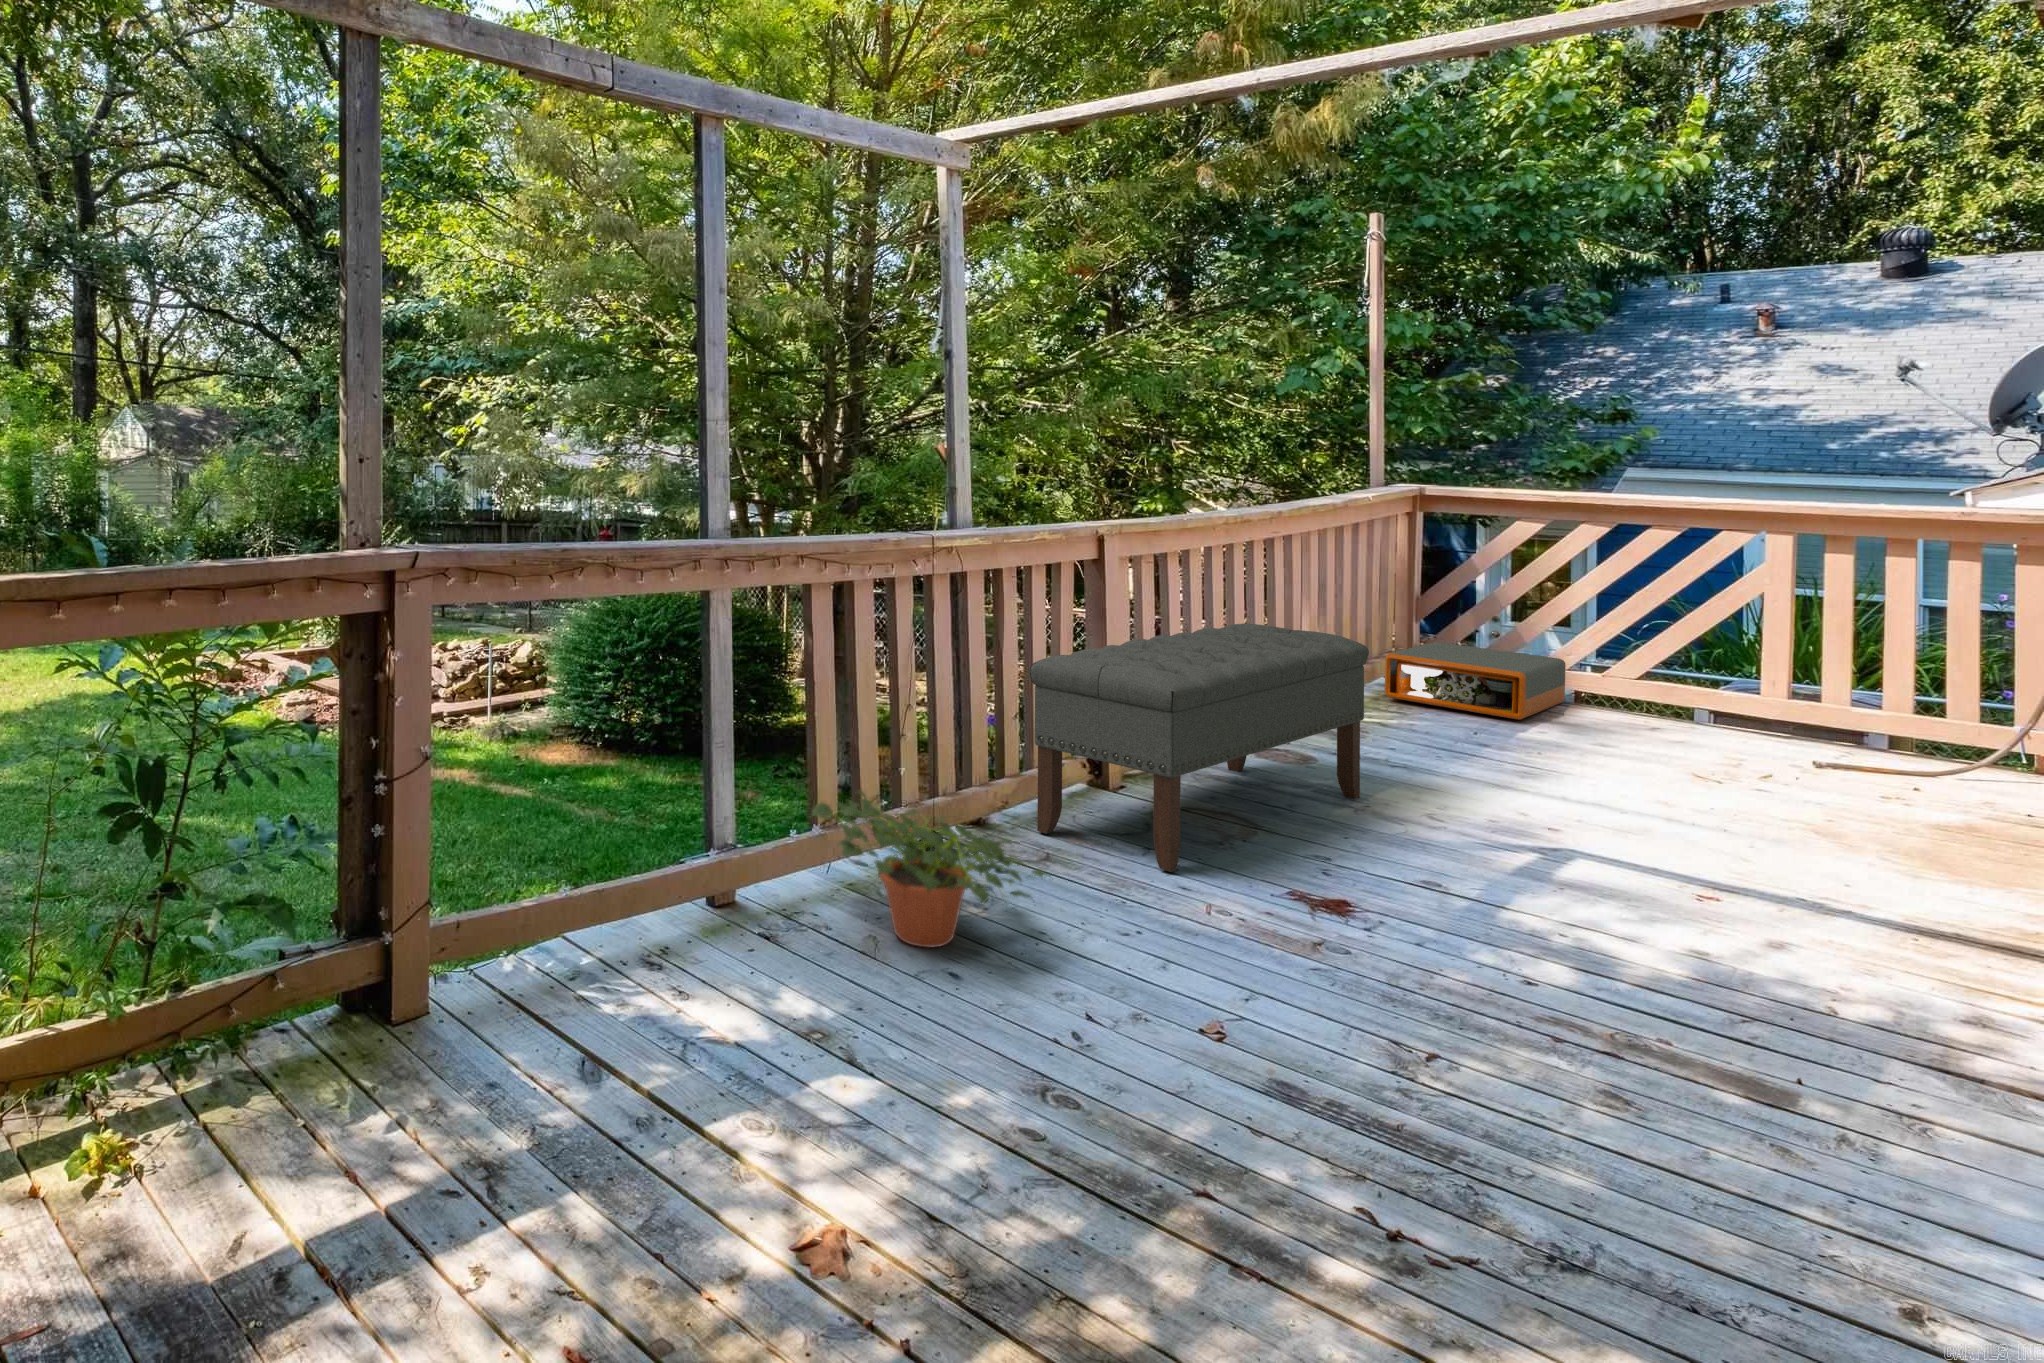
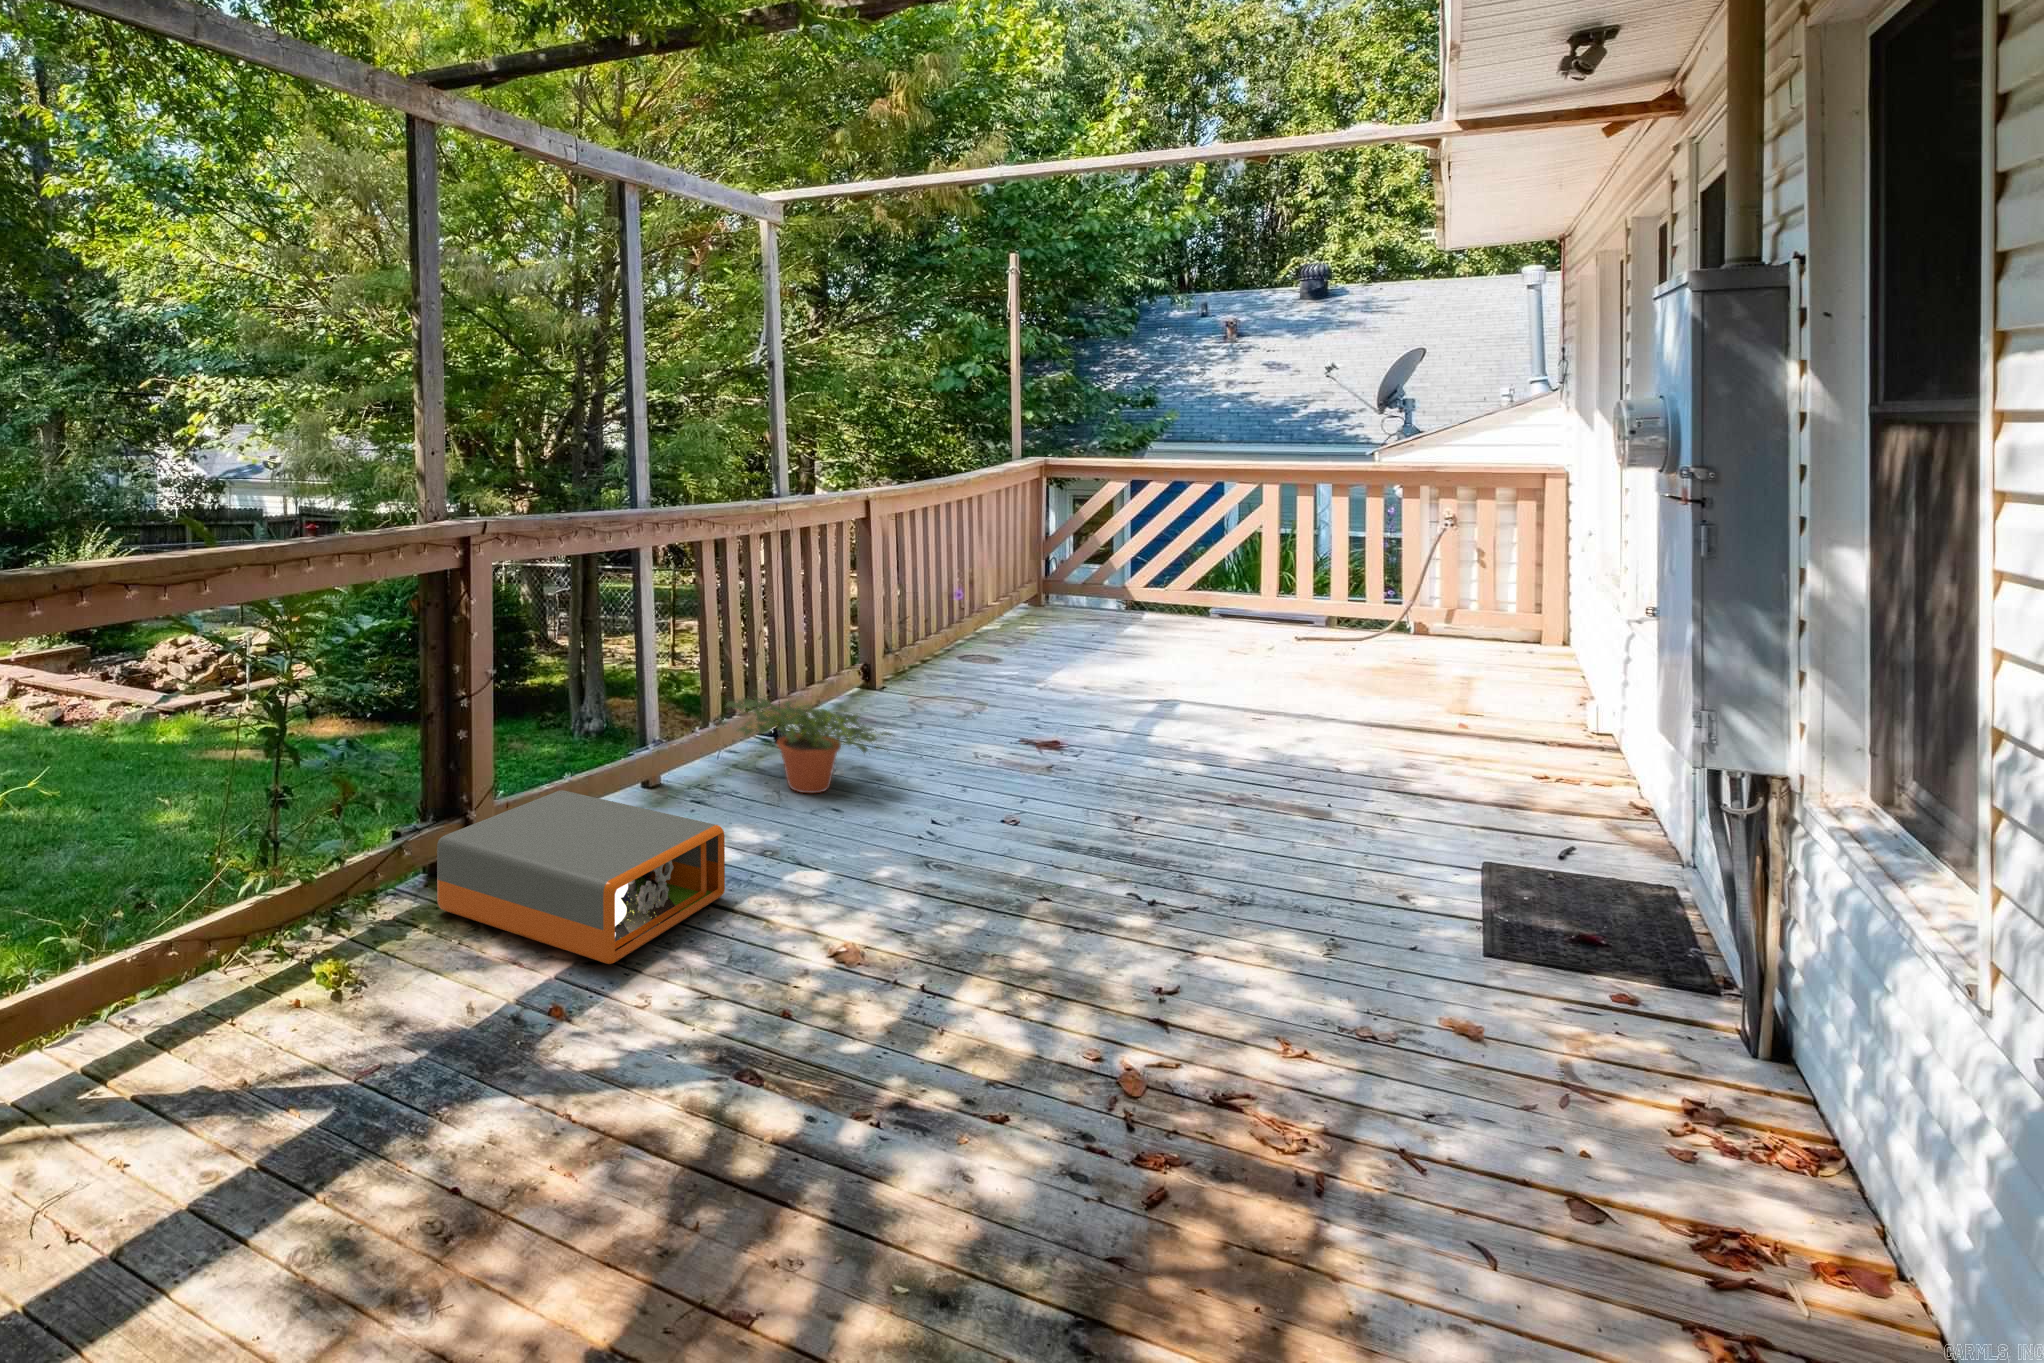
bench: present [1029,624,1369,872] -> none [841,560,1048,733]
storage box: present [1385,642,1566,720] -> present [437,790,725,964]

